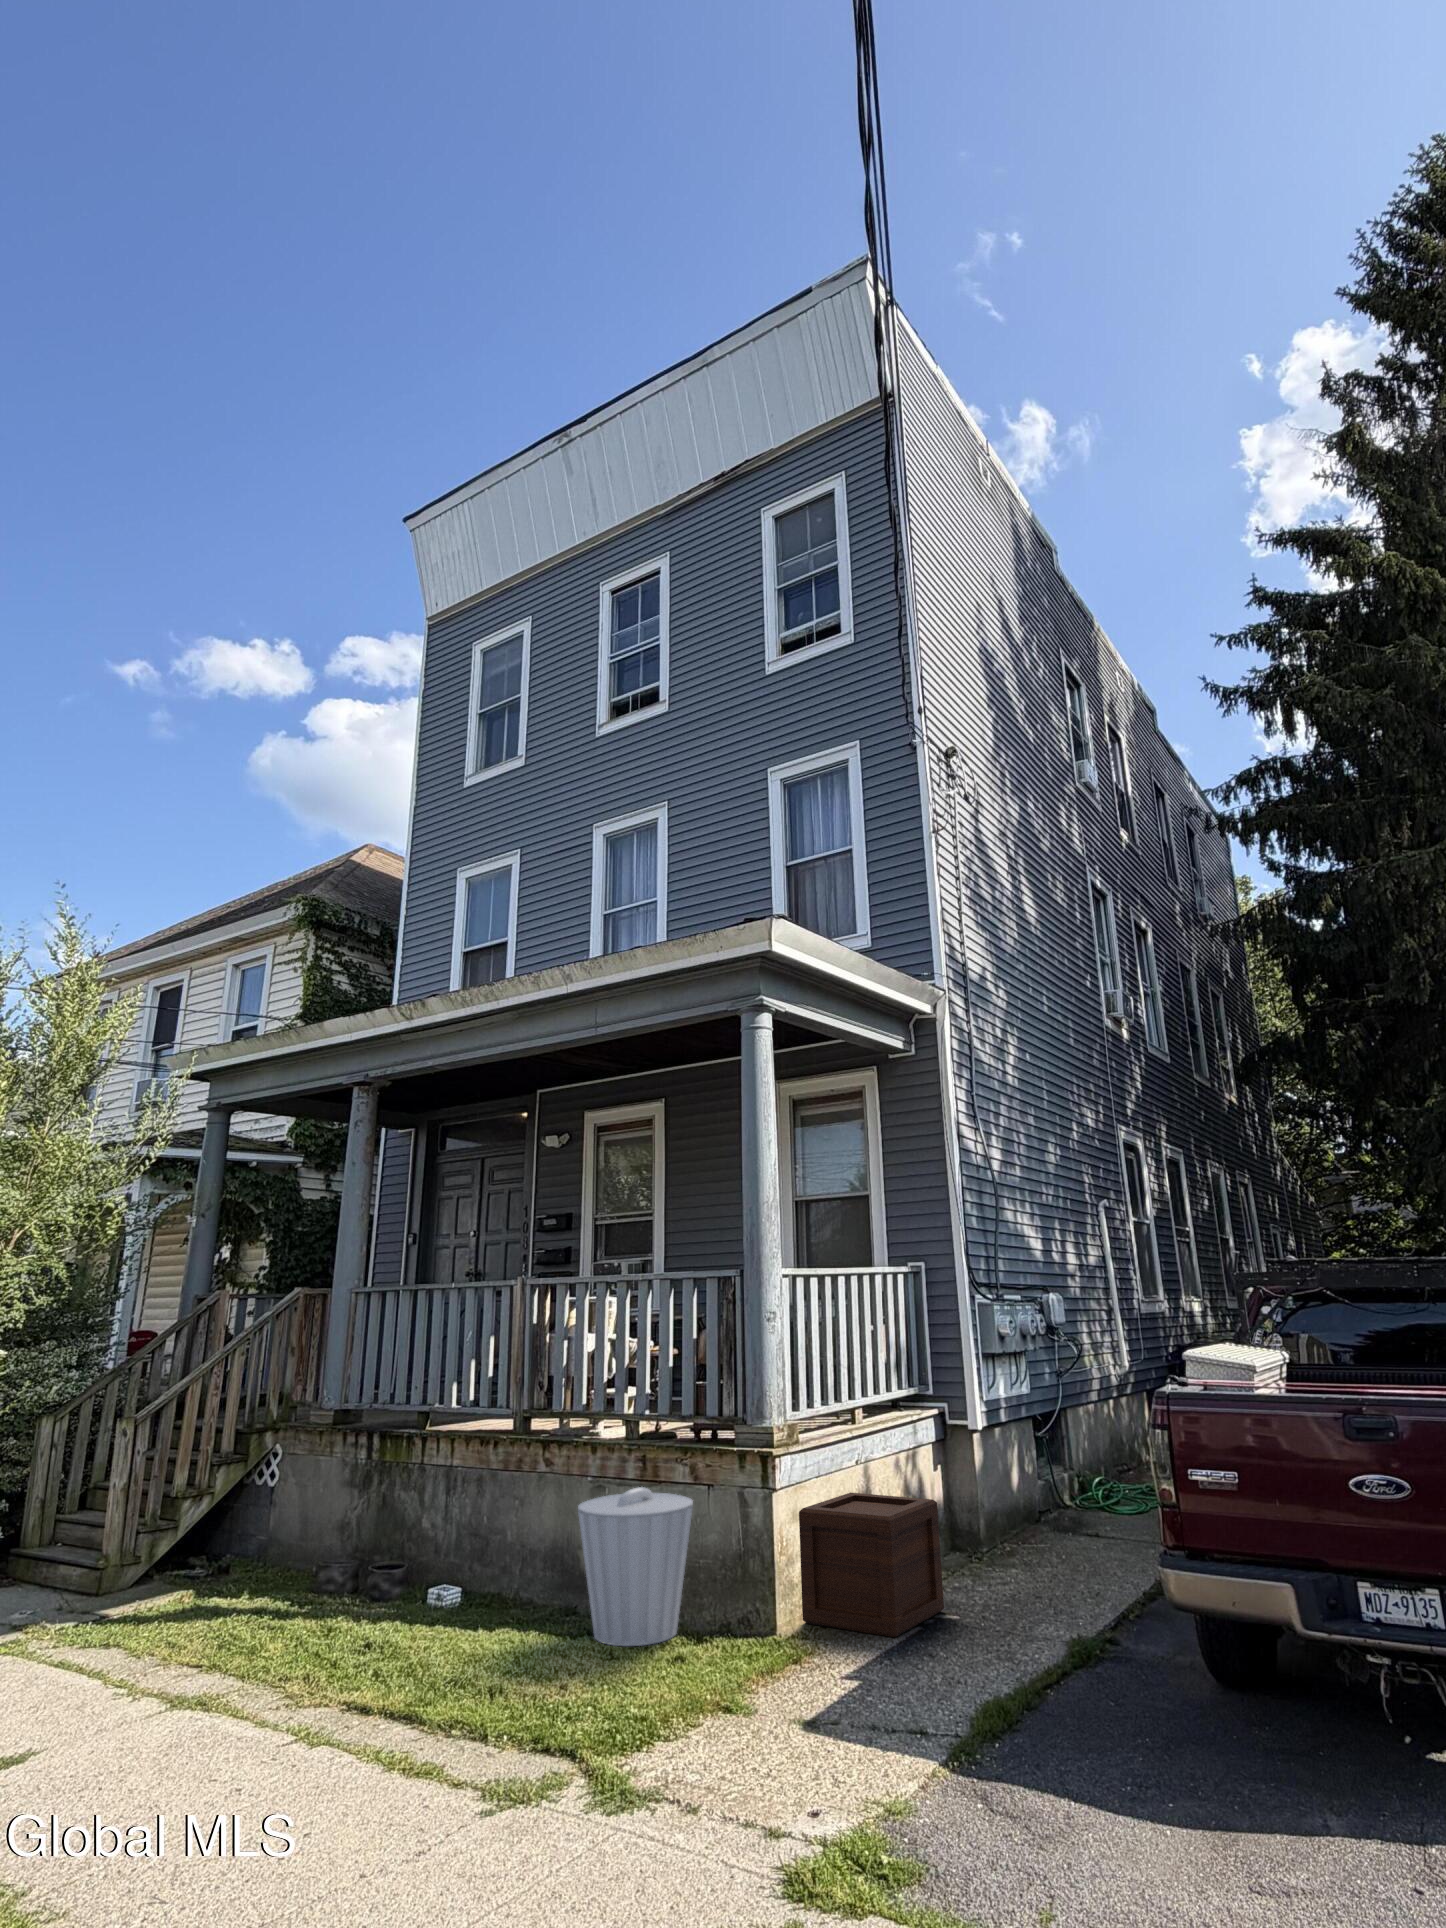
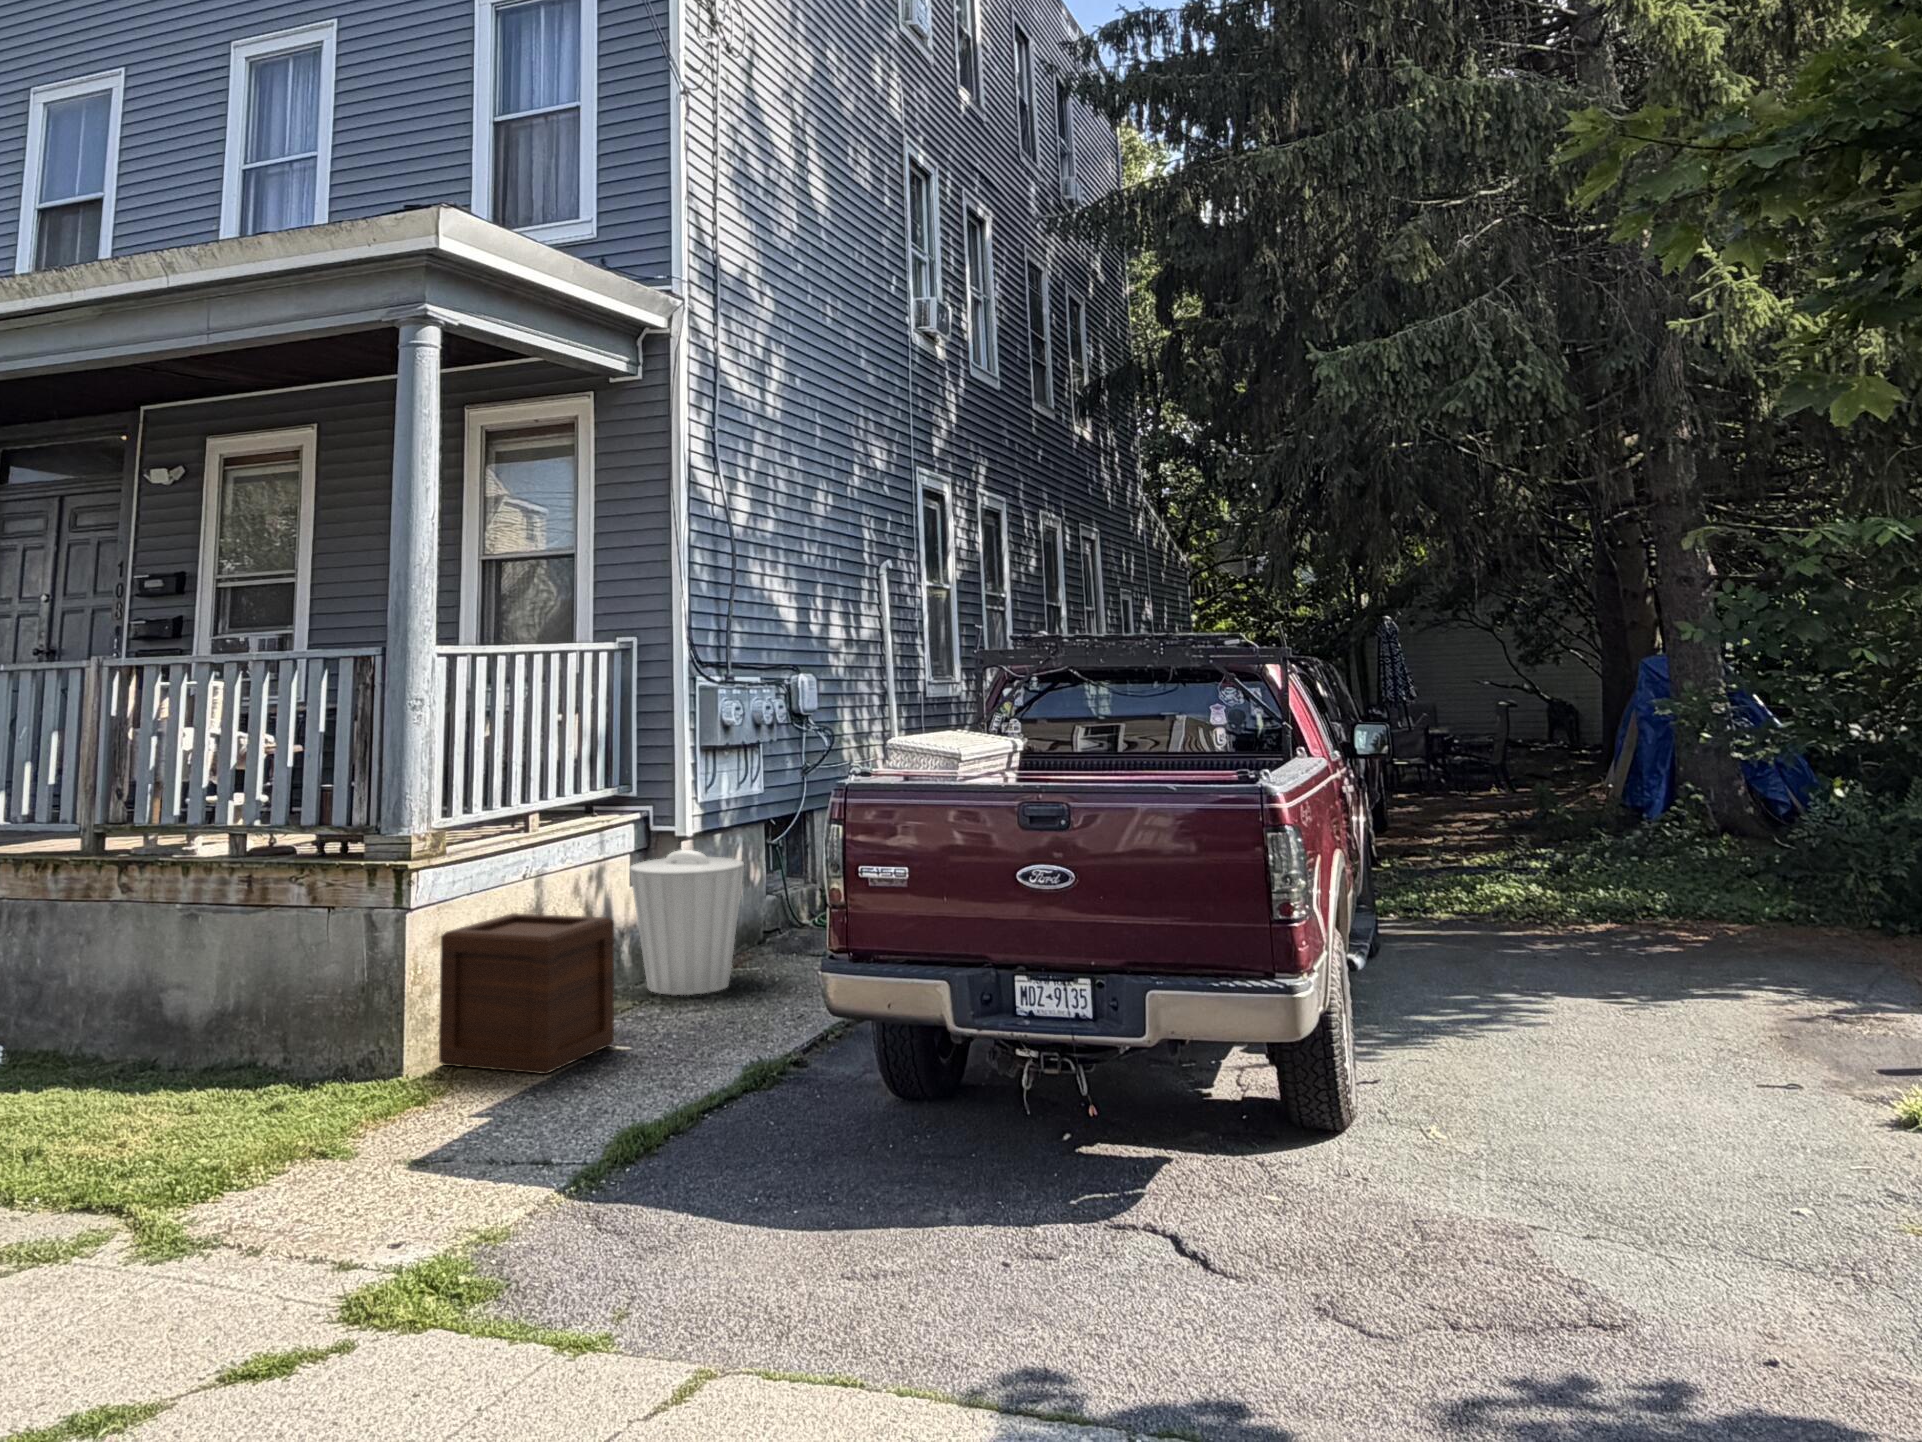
trash can: present [578,1487,693,1646] -> present [630,850,744,995]

